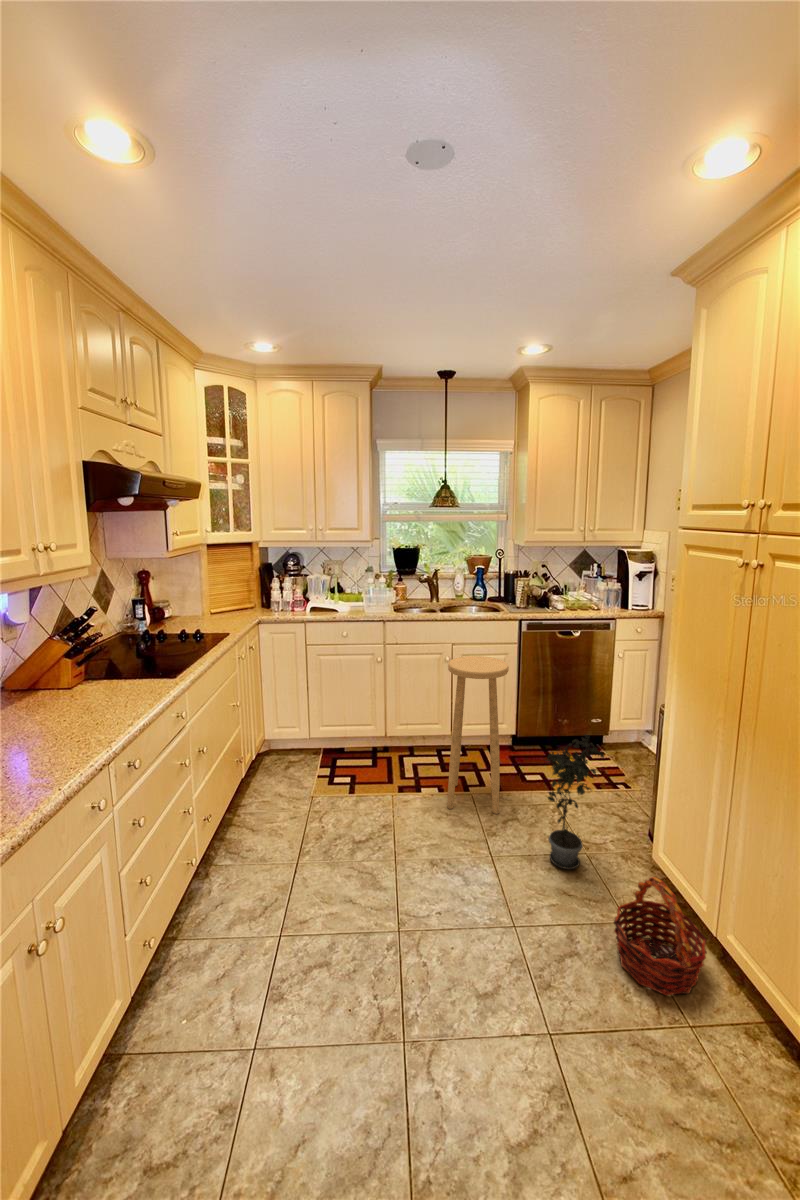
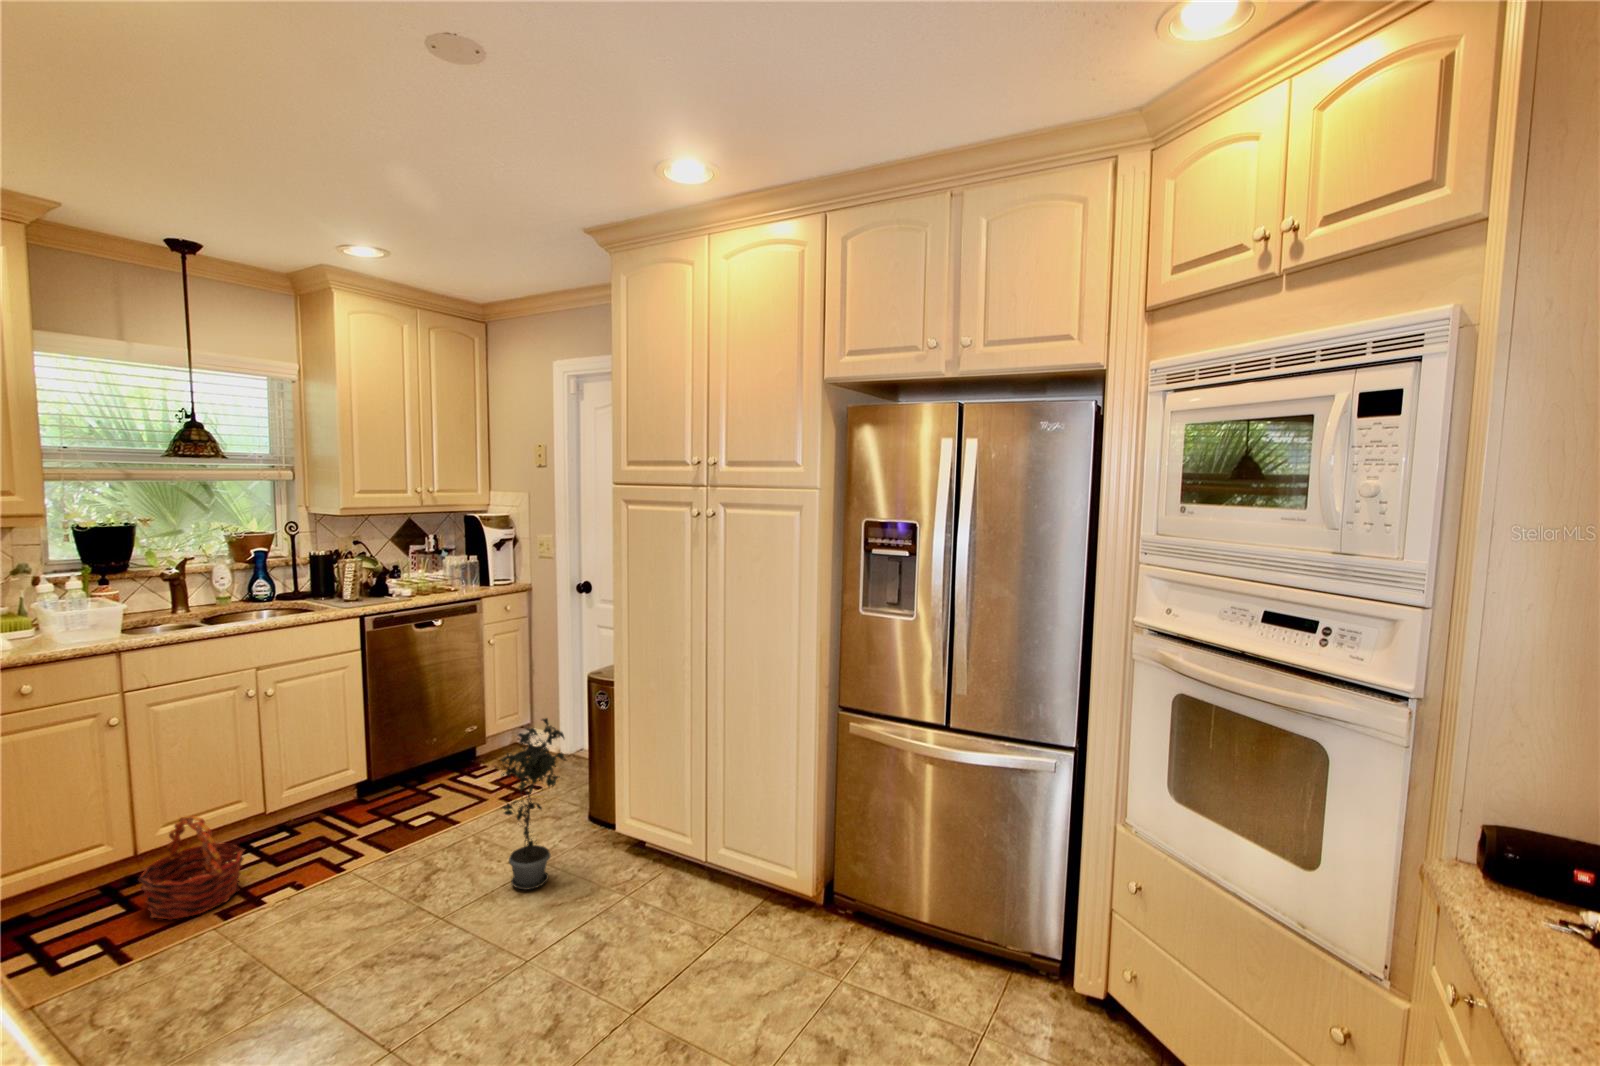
stool: present [447,656,509,814] -> none [302,669,412,912]
basket: present [614,877,707,996] -> present [138,815,244,919]

